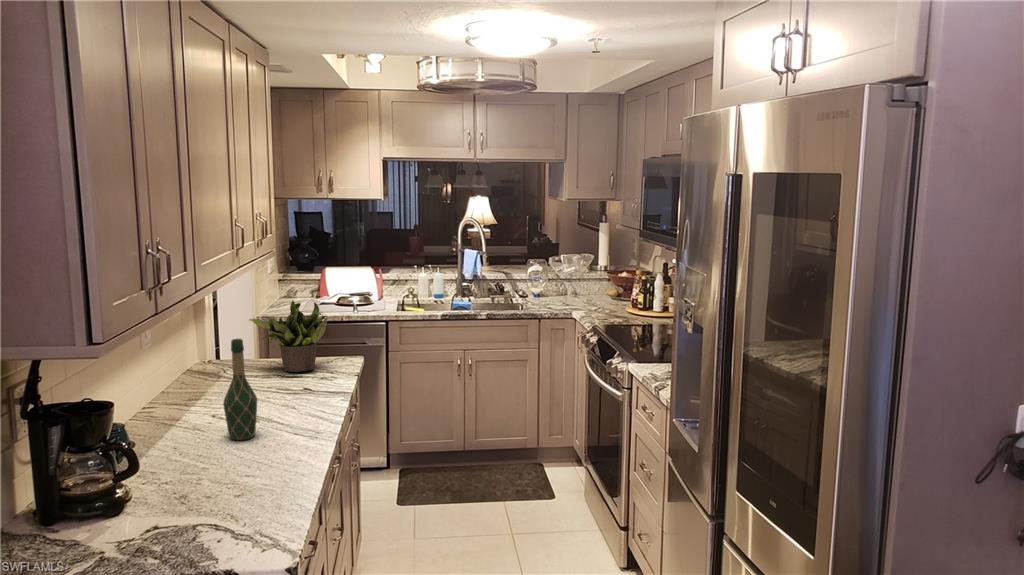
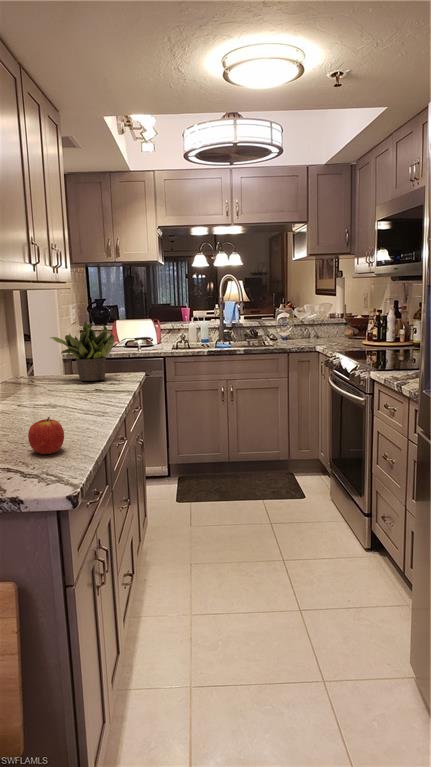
wine bottle: present [223,339,257,440] -> none [23,331,52,420]
apple: none [235,455,275,496] -> present [28,417,64,454]

